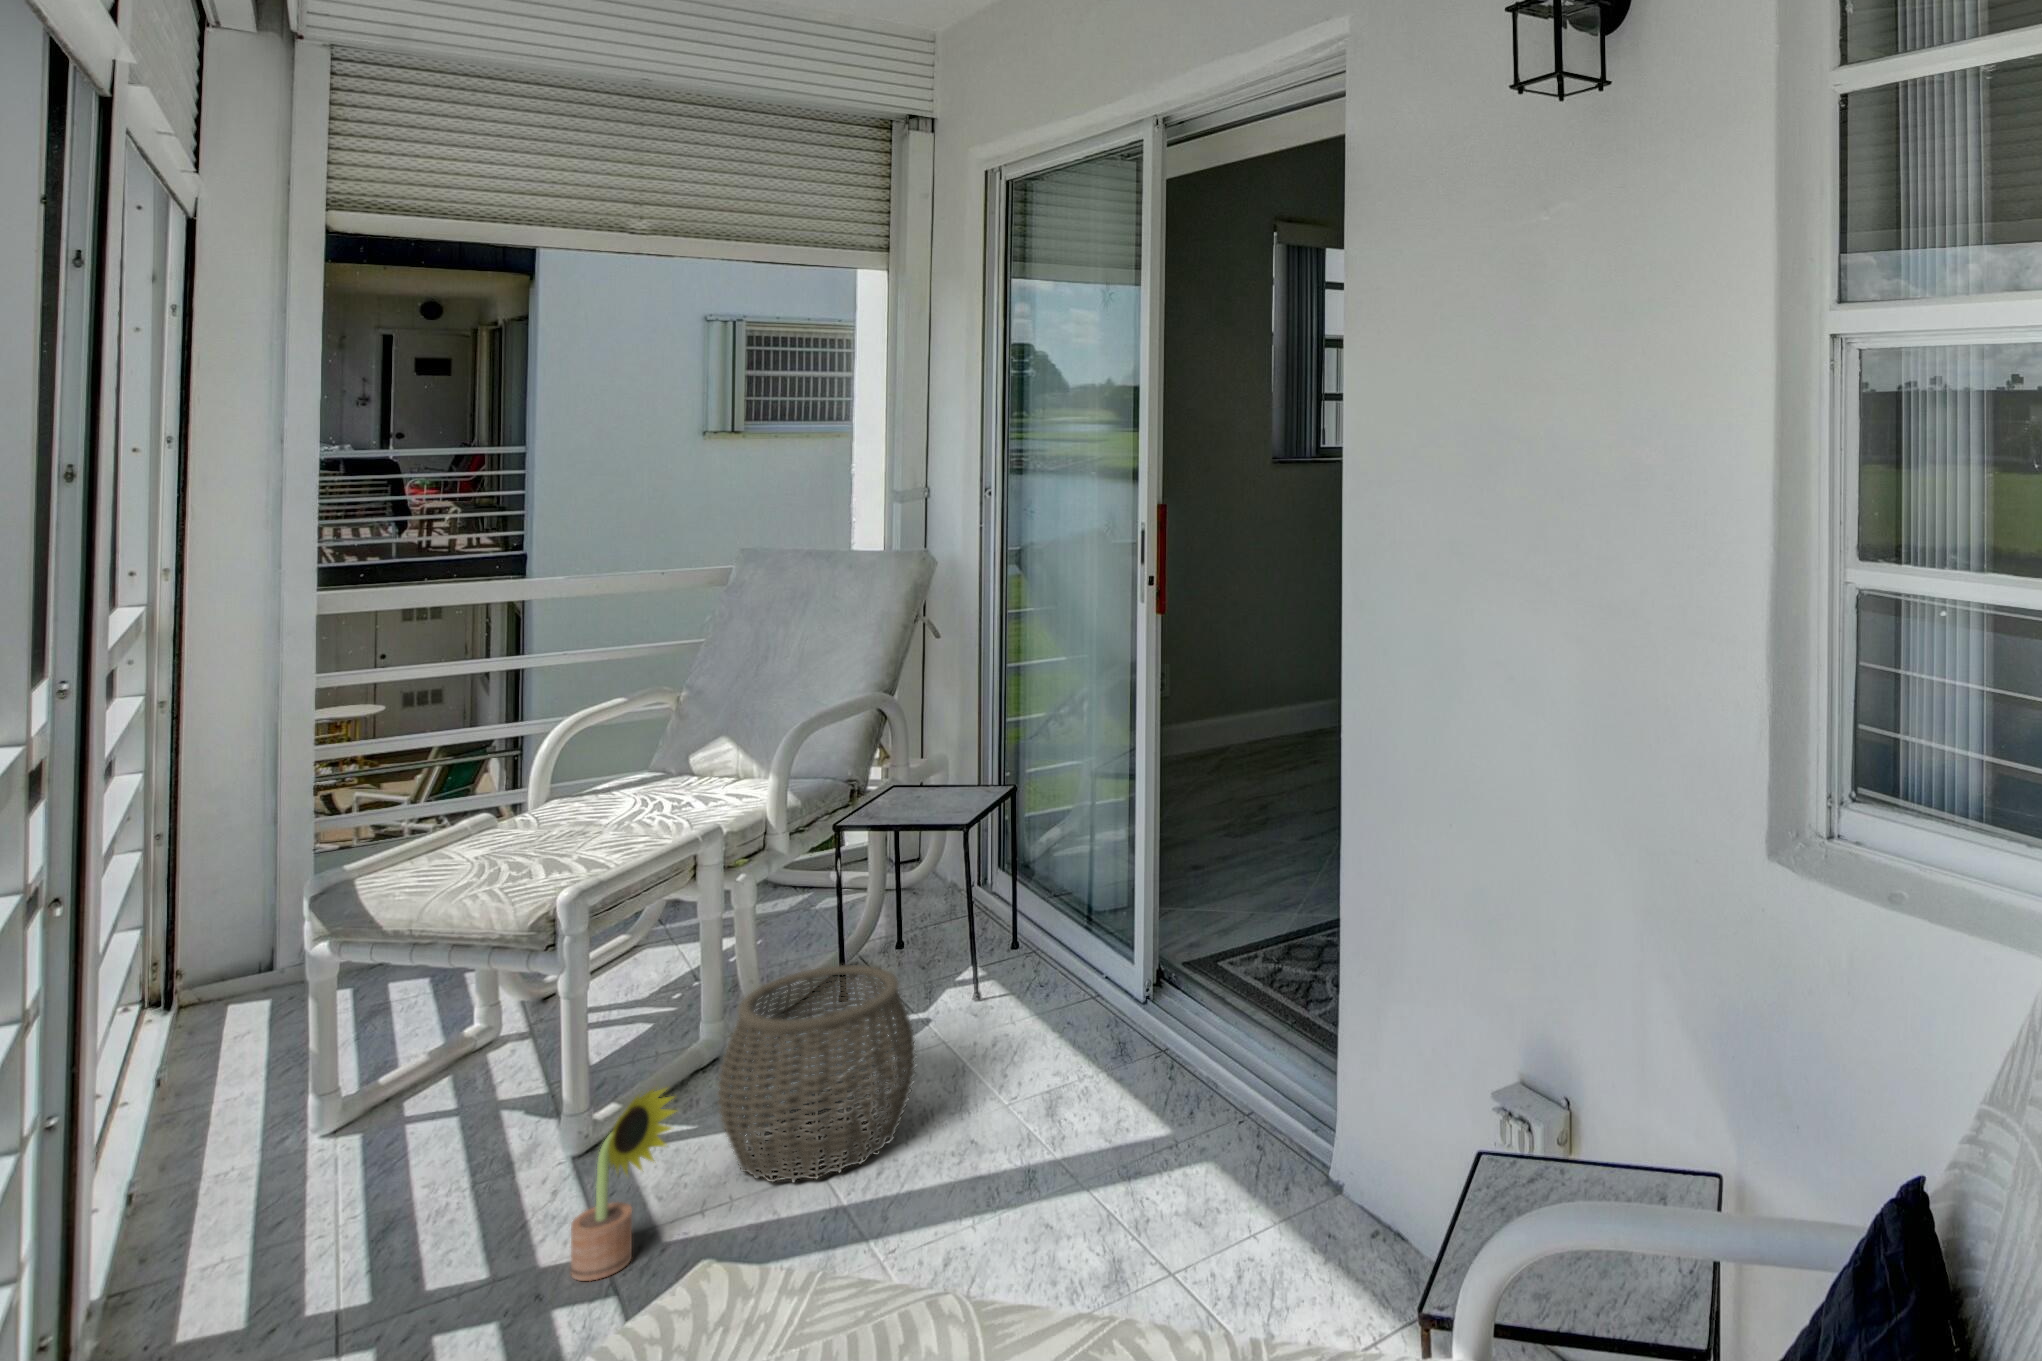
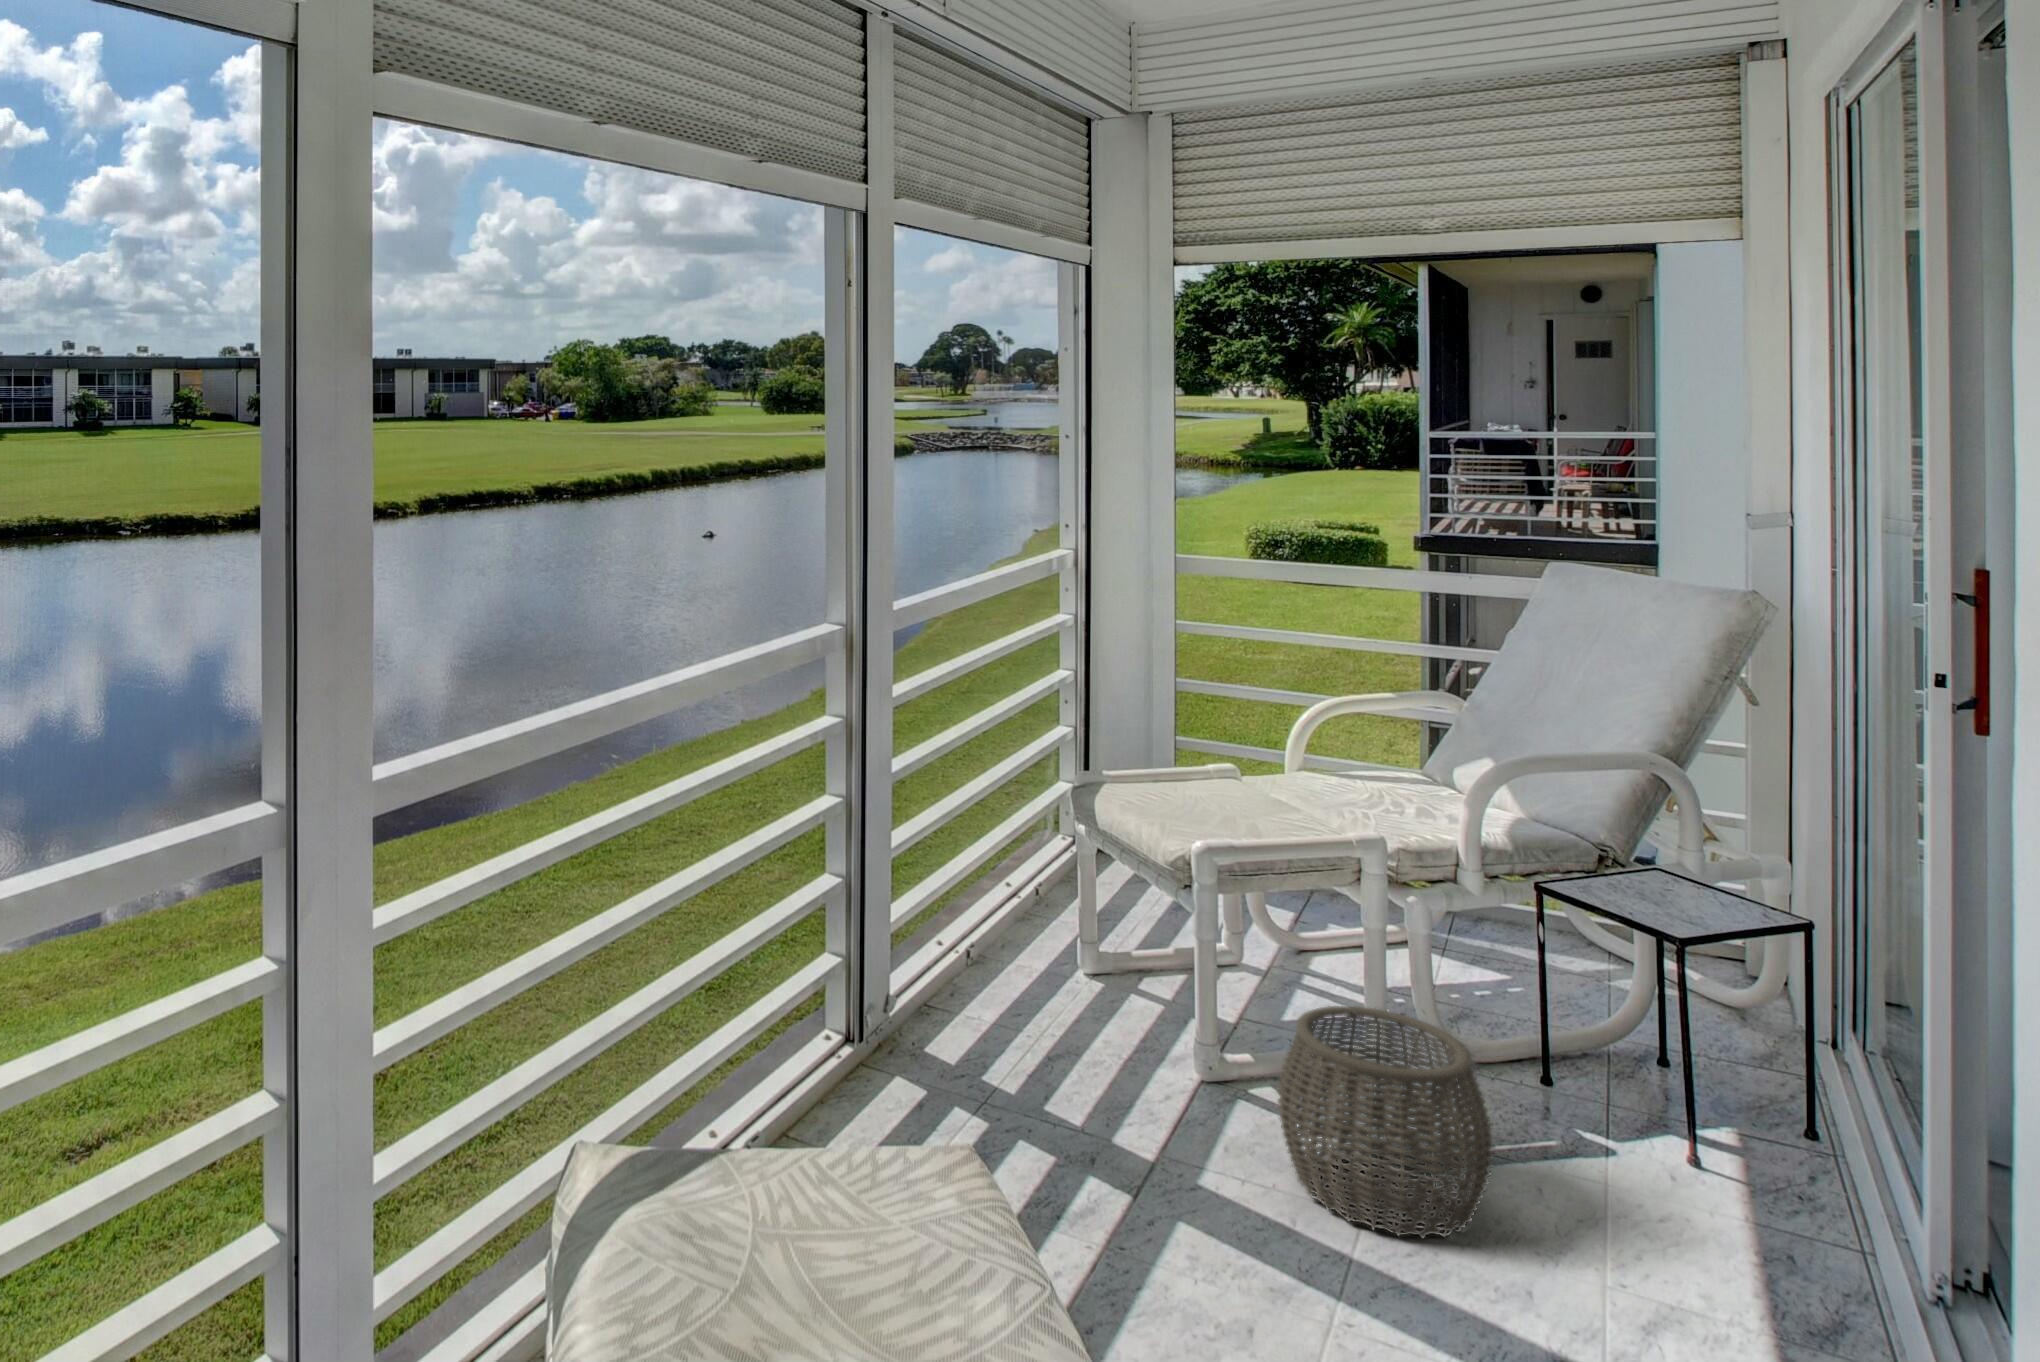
decorative plant: present [571,1087,675,1281] -> none [1120,1034,1203,1183]

